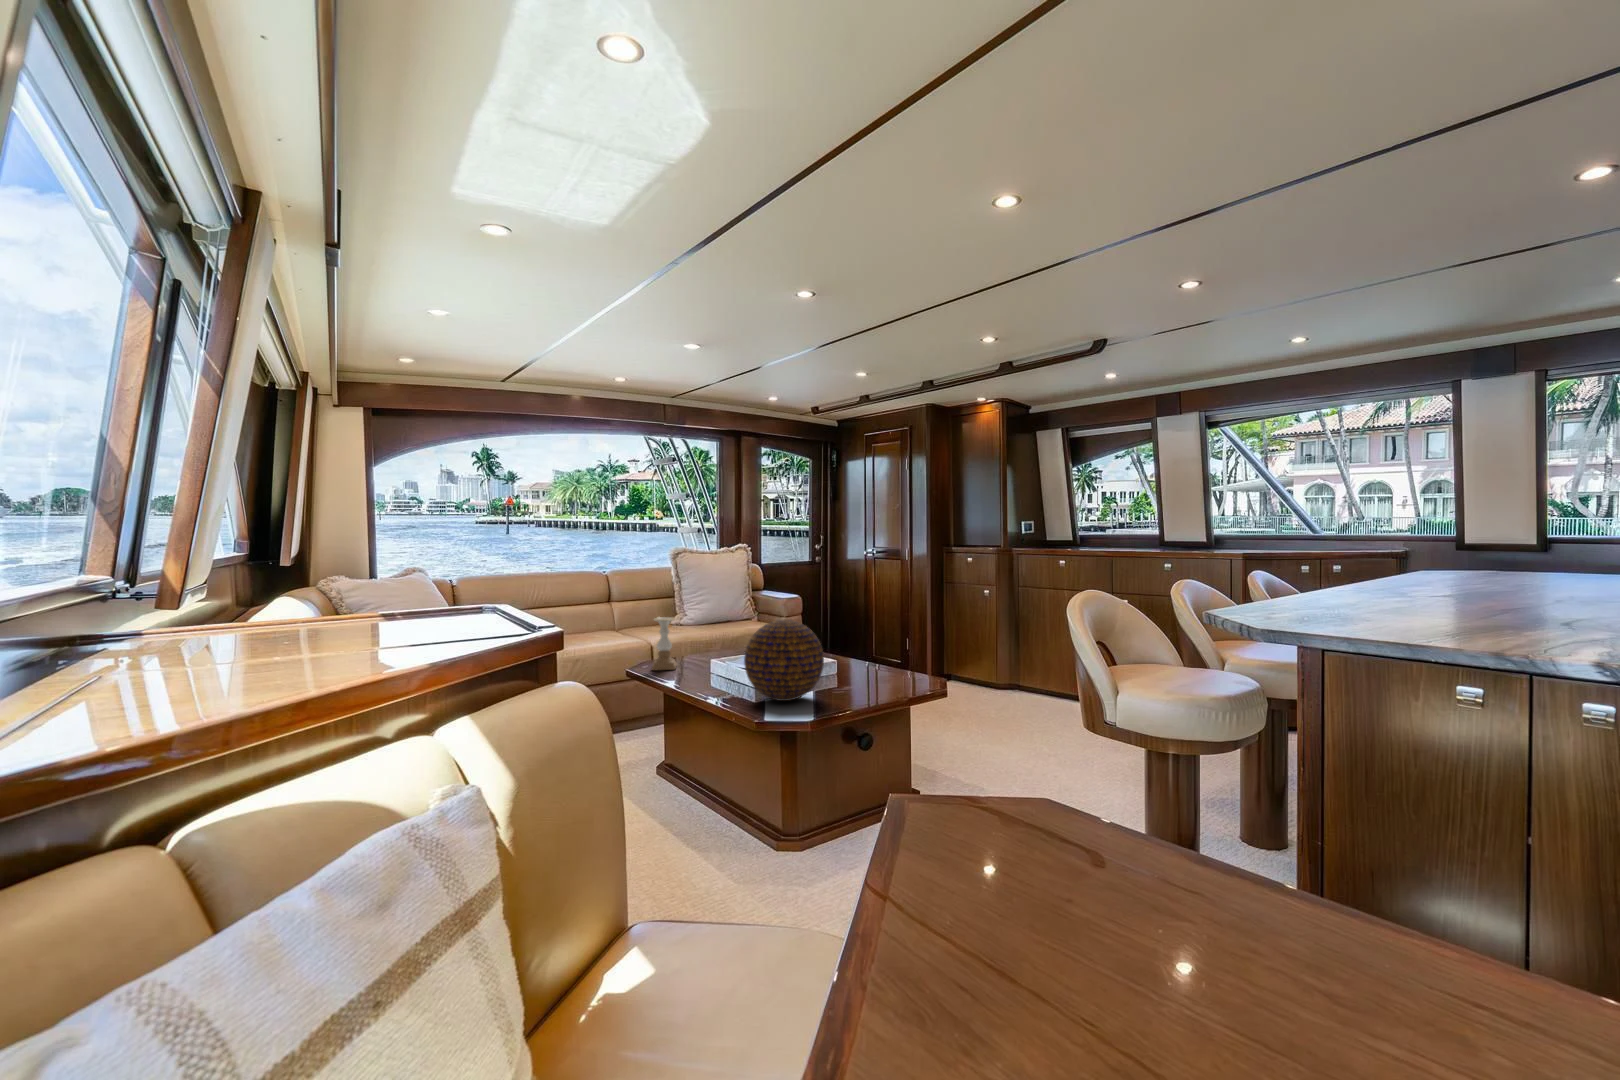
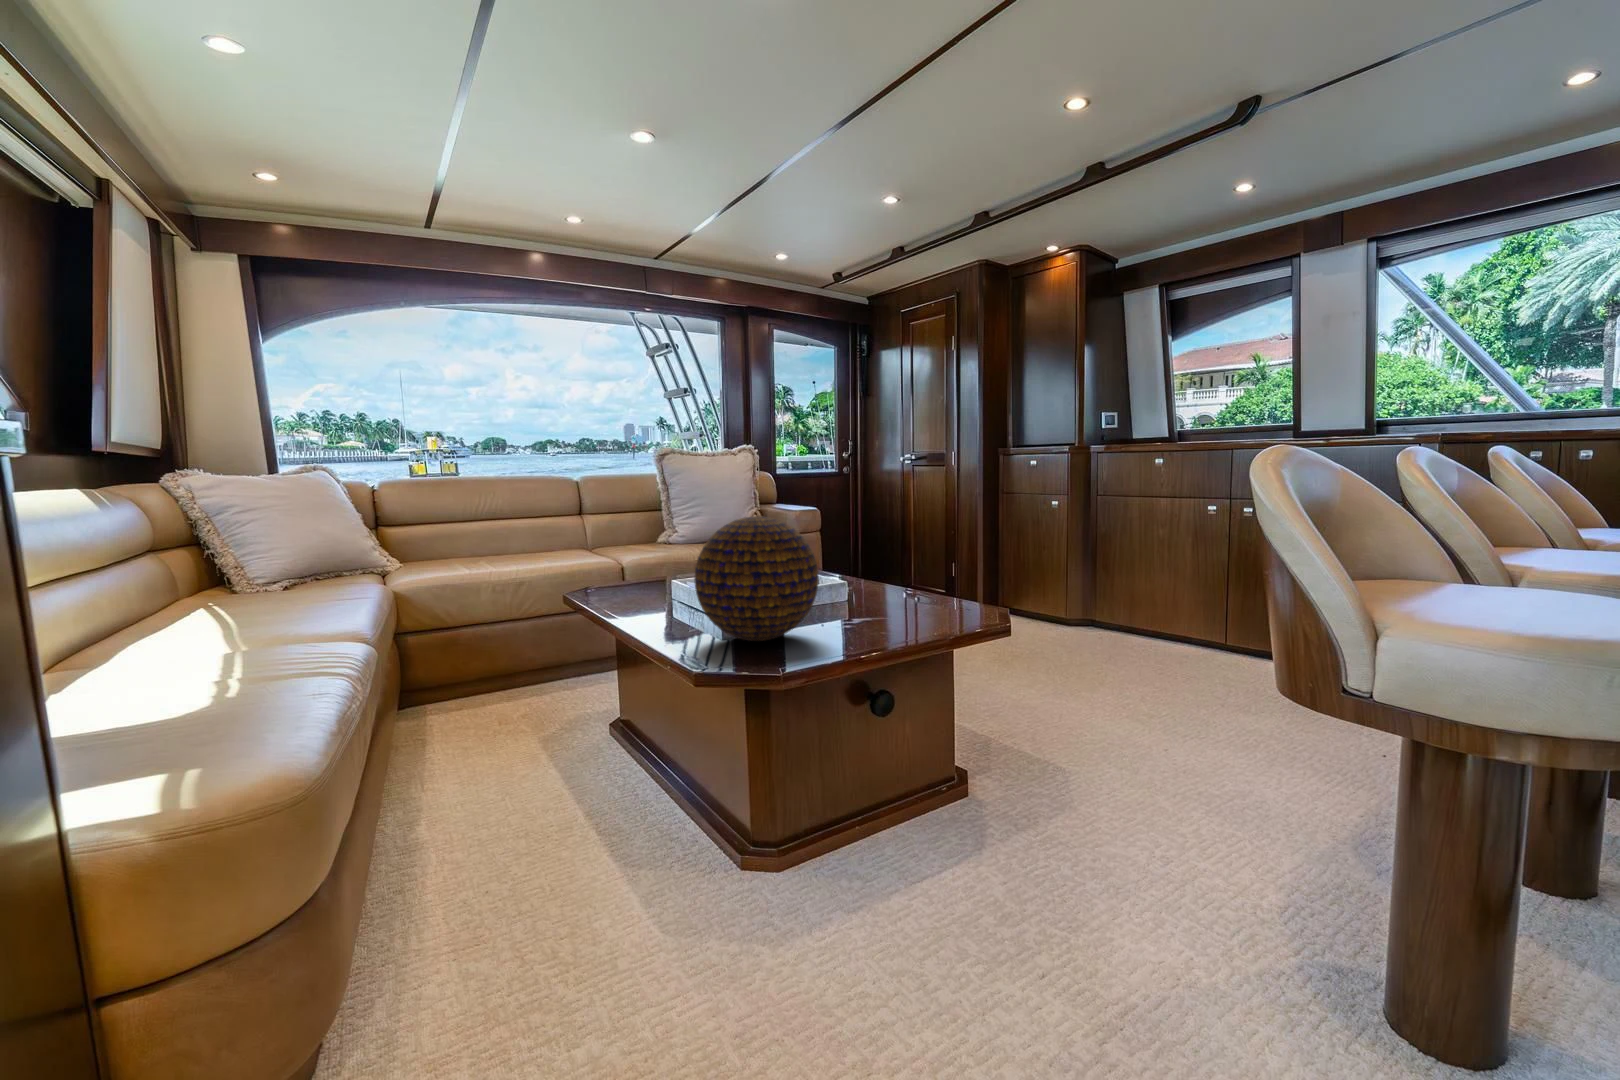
candle holder: present [652,617,677,670] -> none [597,525,634,597]

